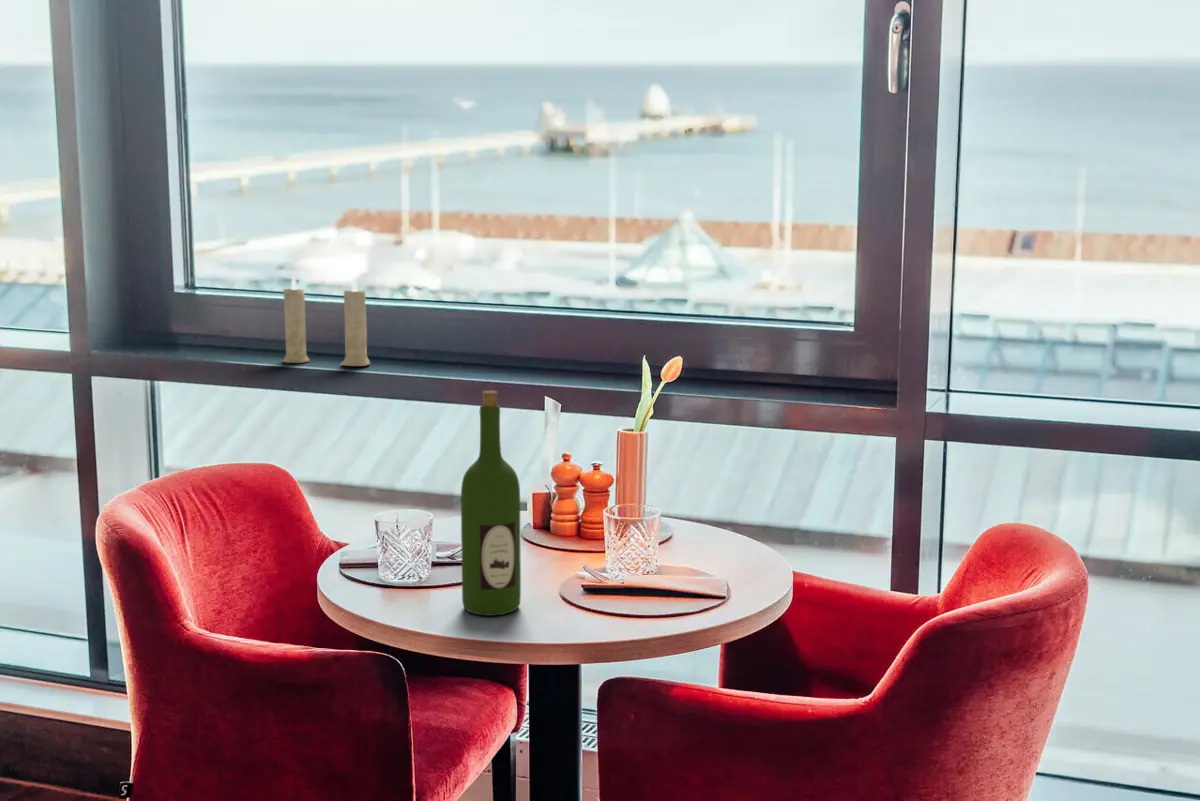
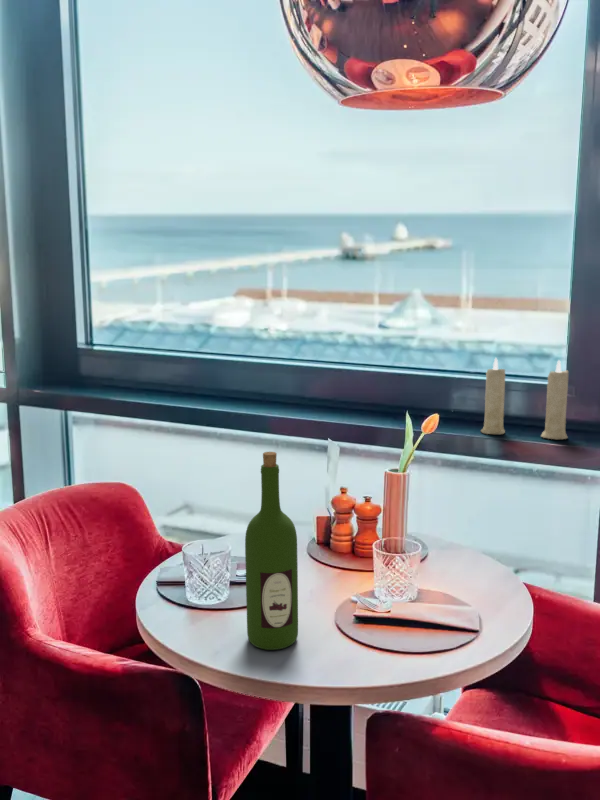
candle: present [283,277,370,366] -> present [481,358,568,439]

